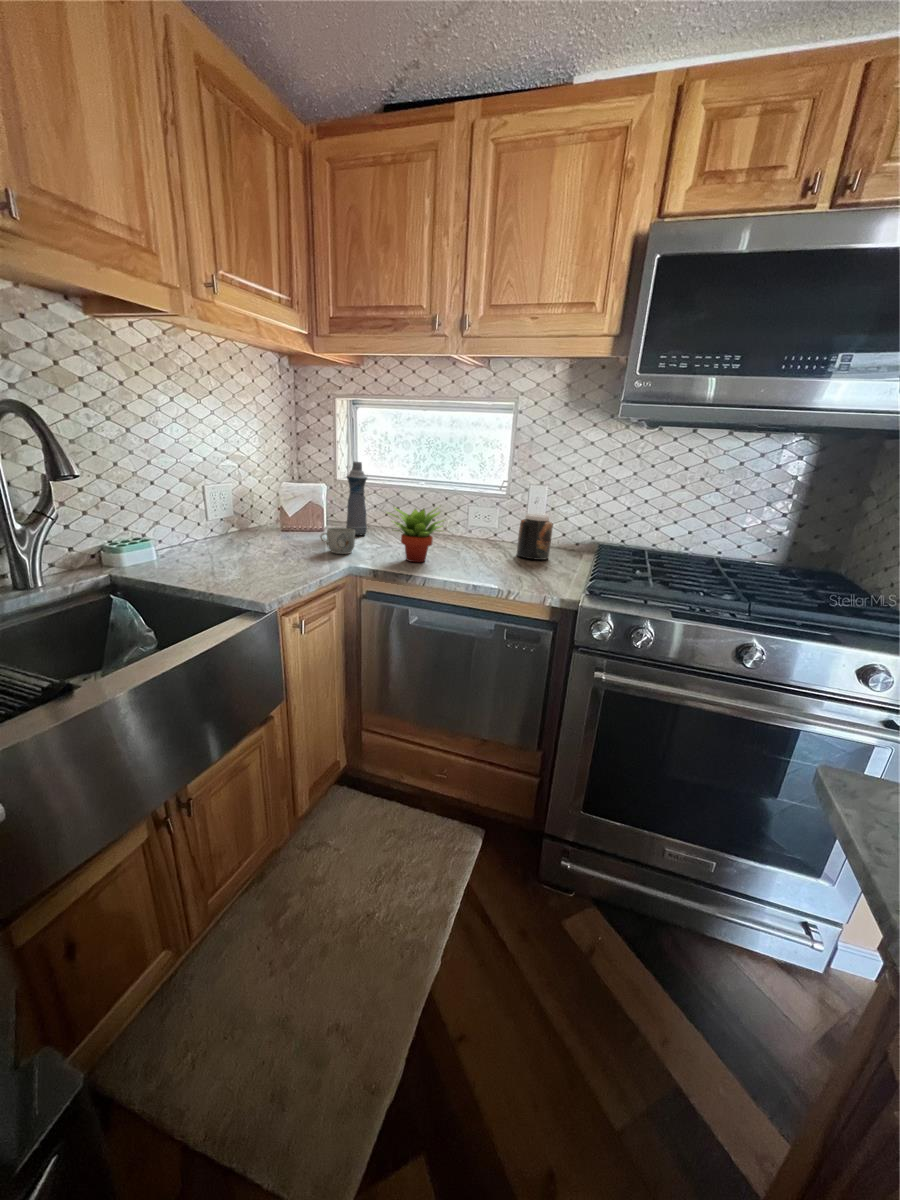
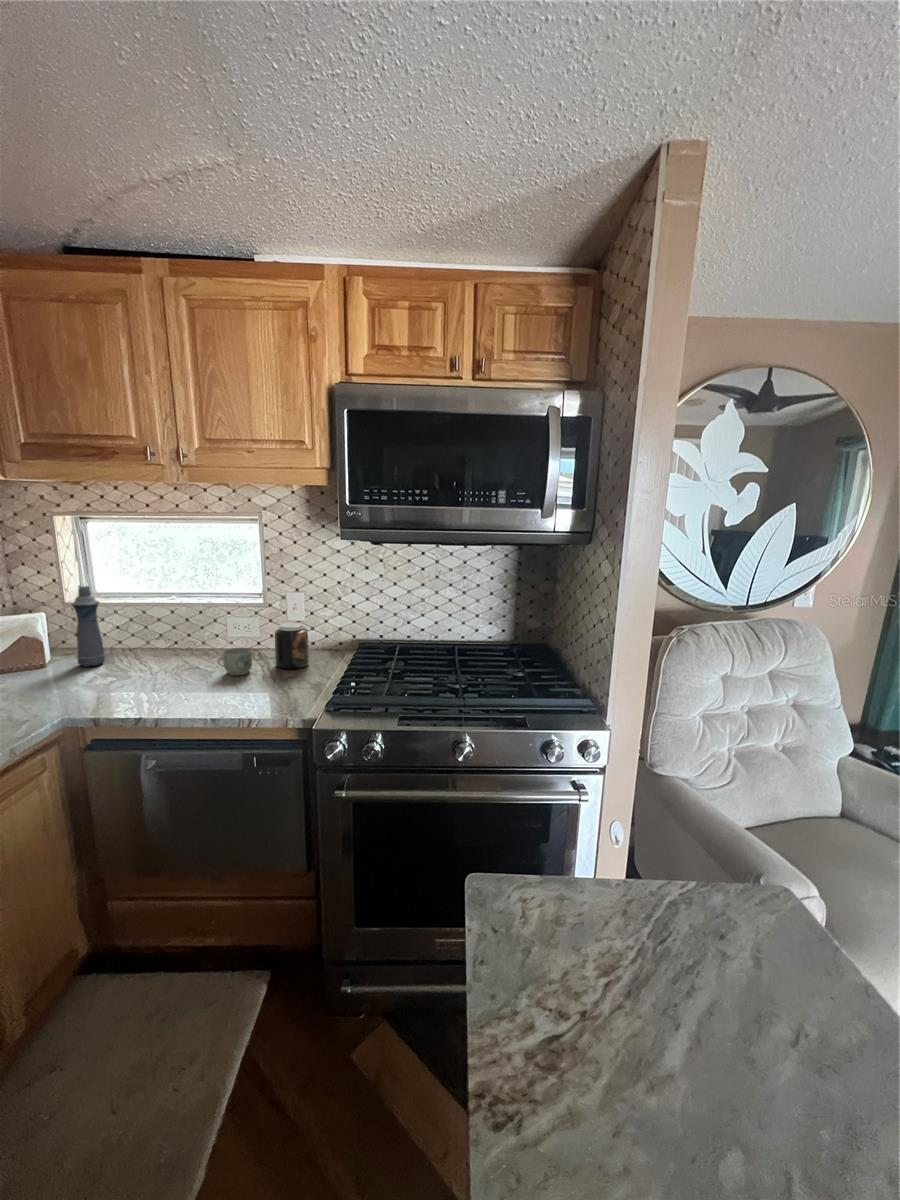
succulent plant: present [389,506,445,562] -> none [110,631,188,695]
mug: present [320,527,355,554] -> present [217,648,252,675]

